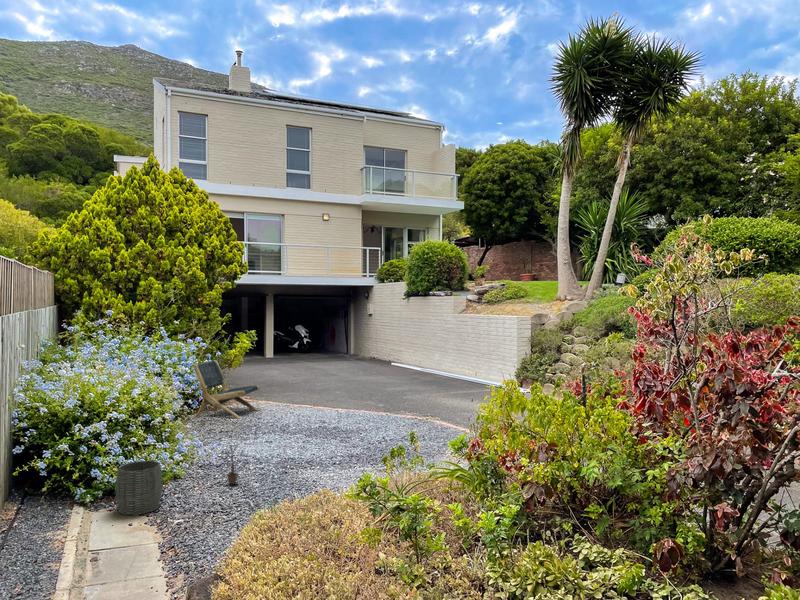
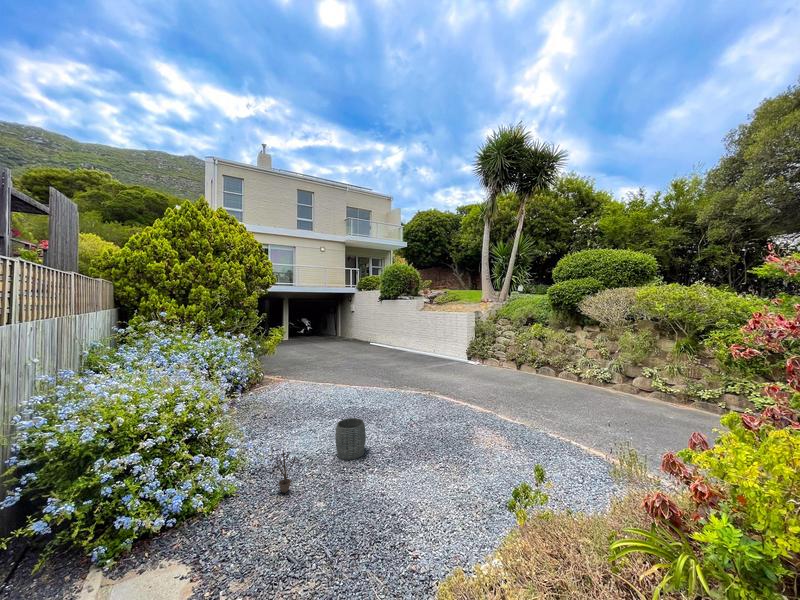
lounge chair: present [194,360,259,419] -> none [237,350,291,398]
woven basket: present [116,461,163,515] -> present [335,418,366,460]

